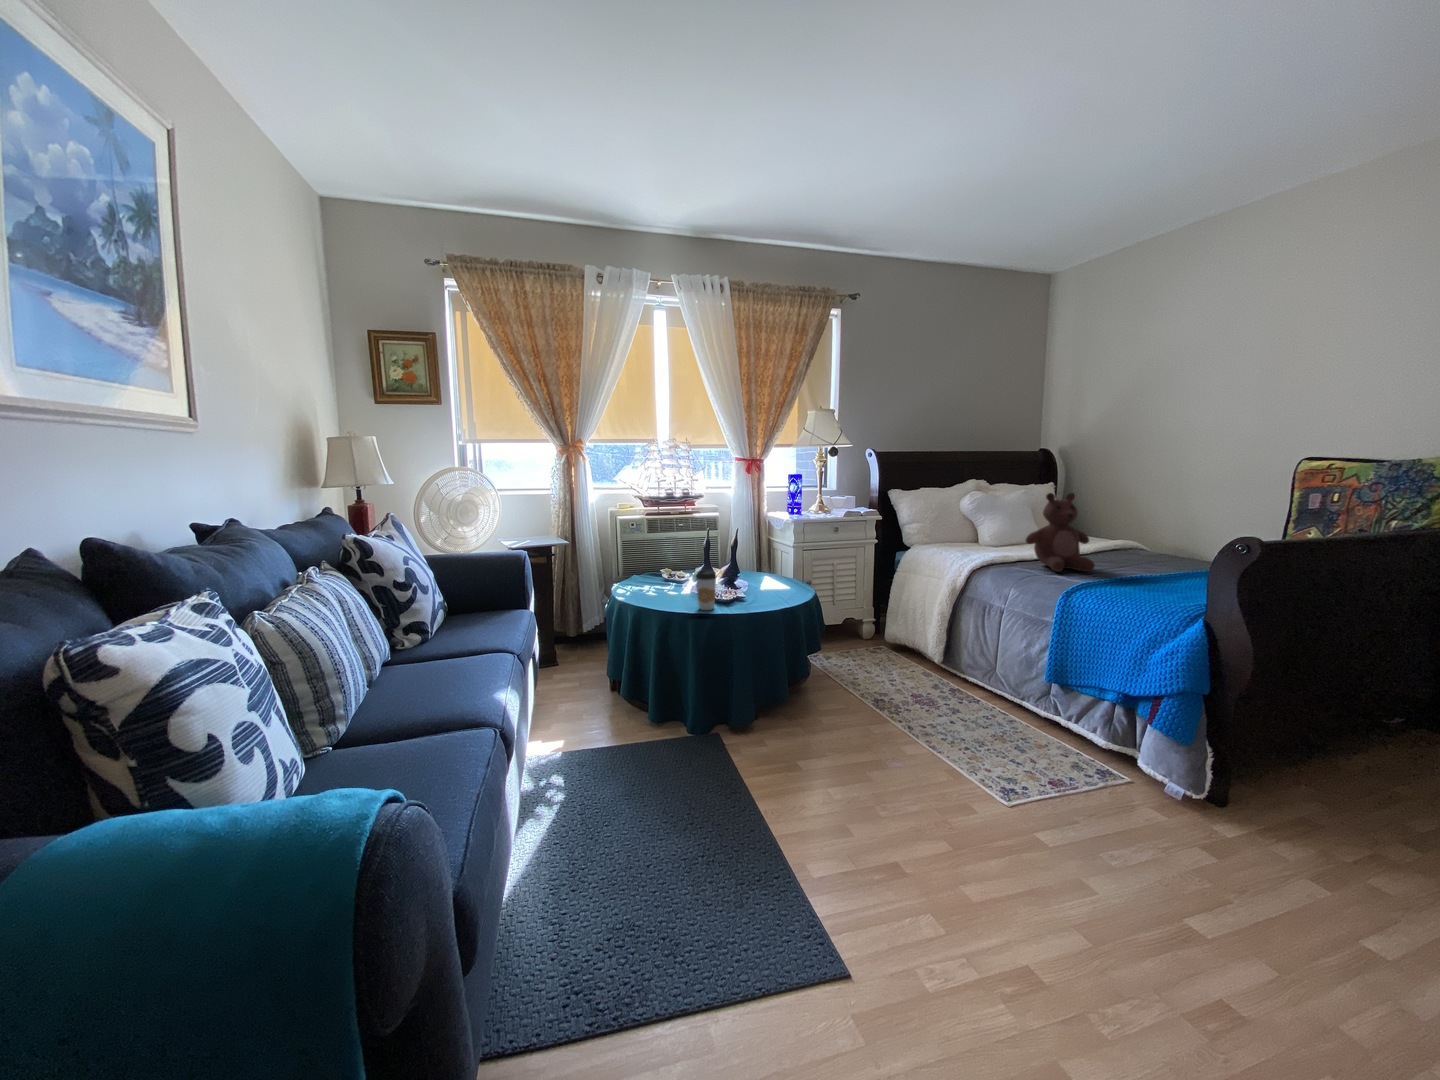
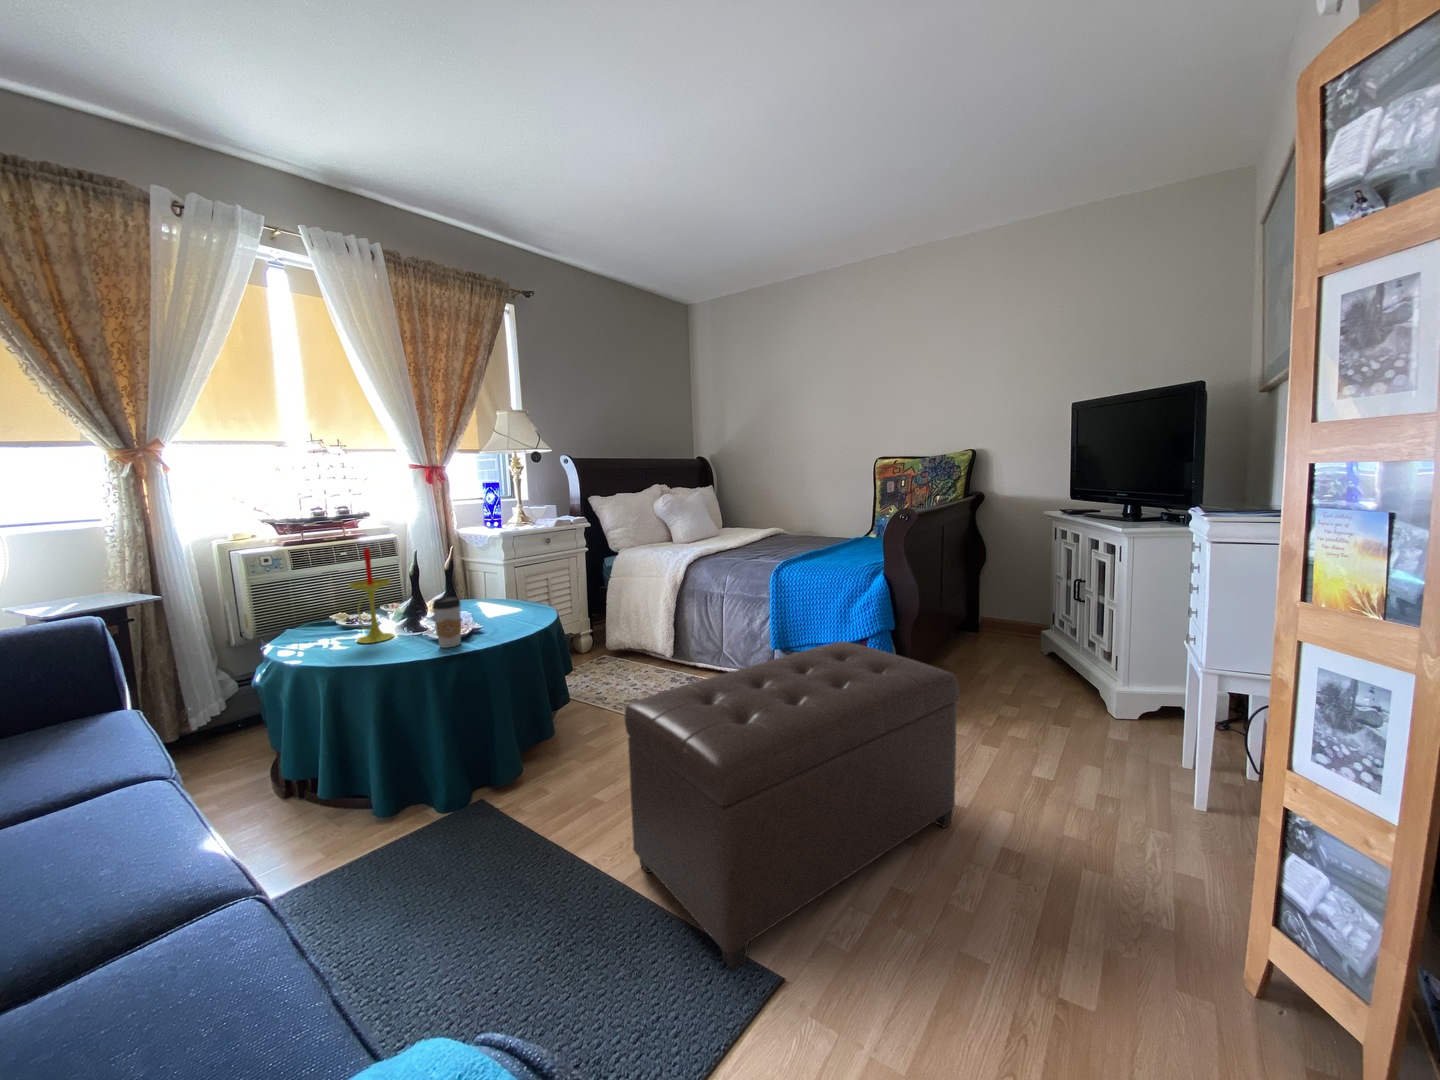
teddy bear: present [1026,493,1095,572] -> none [729,489,782,556]
candle: none [654,523,682,596] -> present [349,548,394,643]
ottoman: none [788,687,1194,951] -> present [624,641,959,970]

